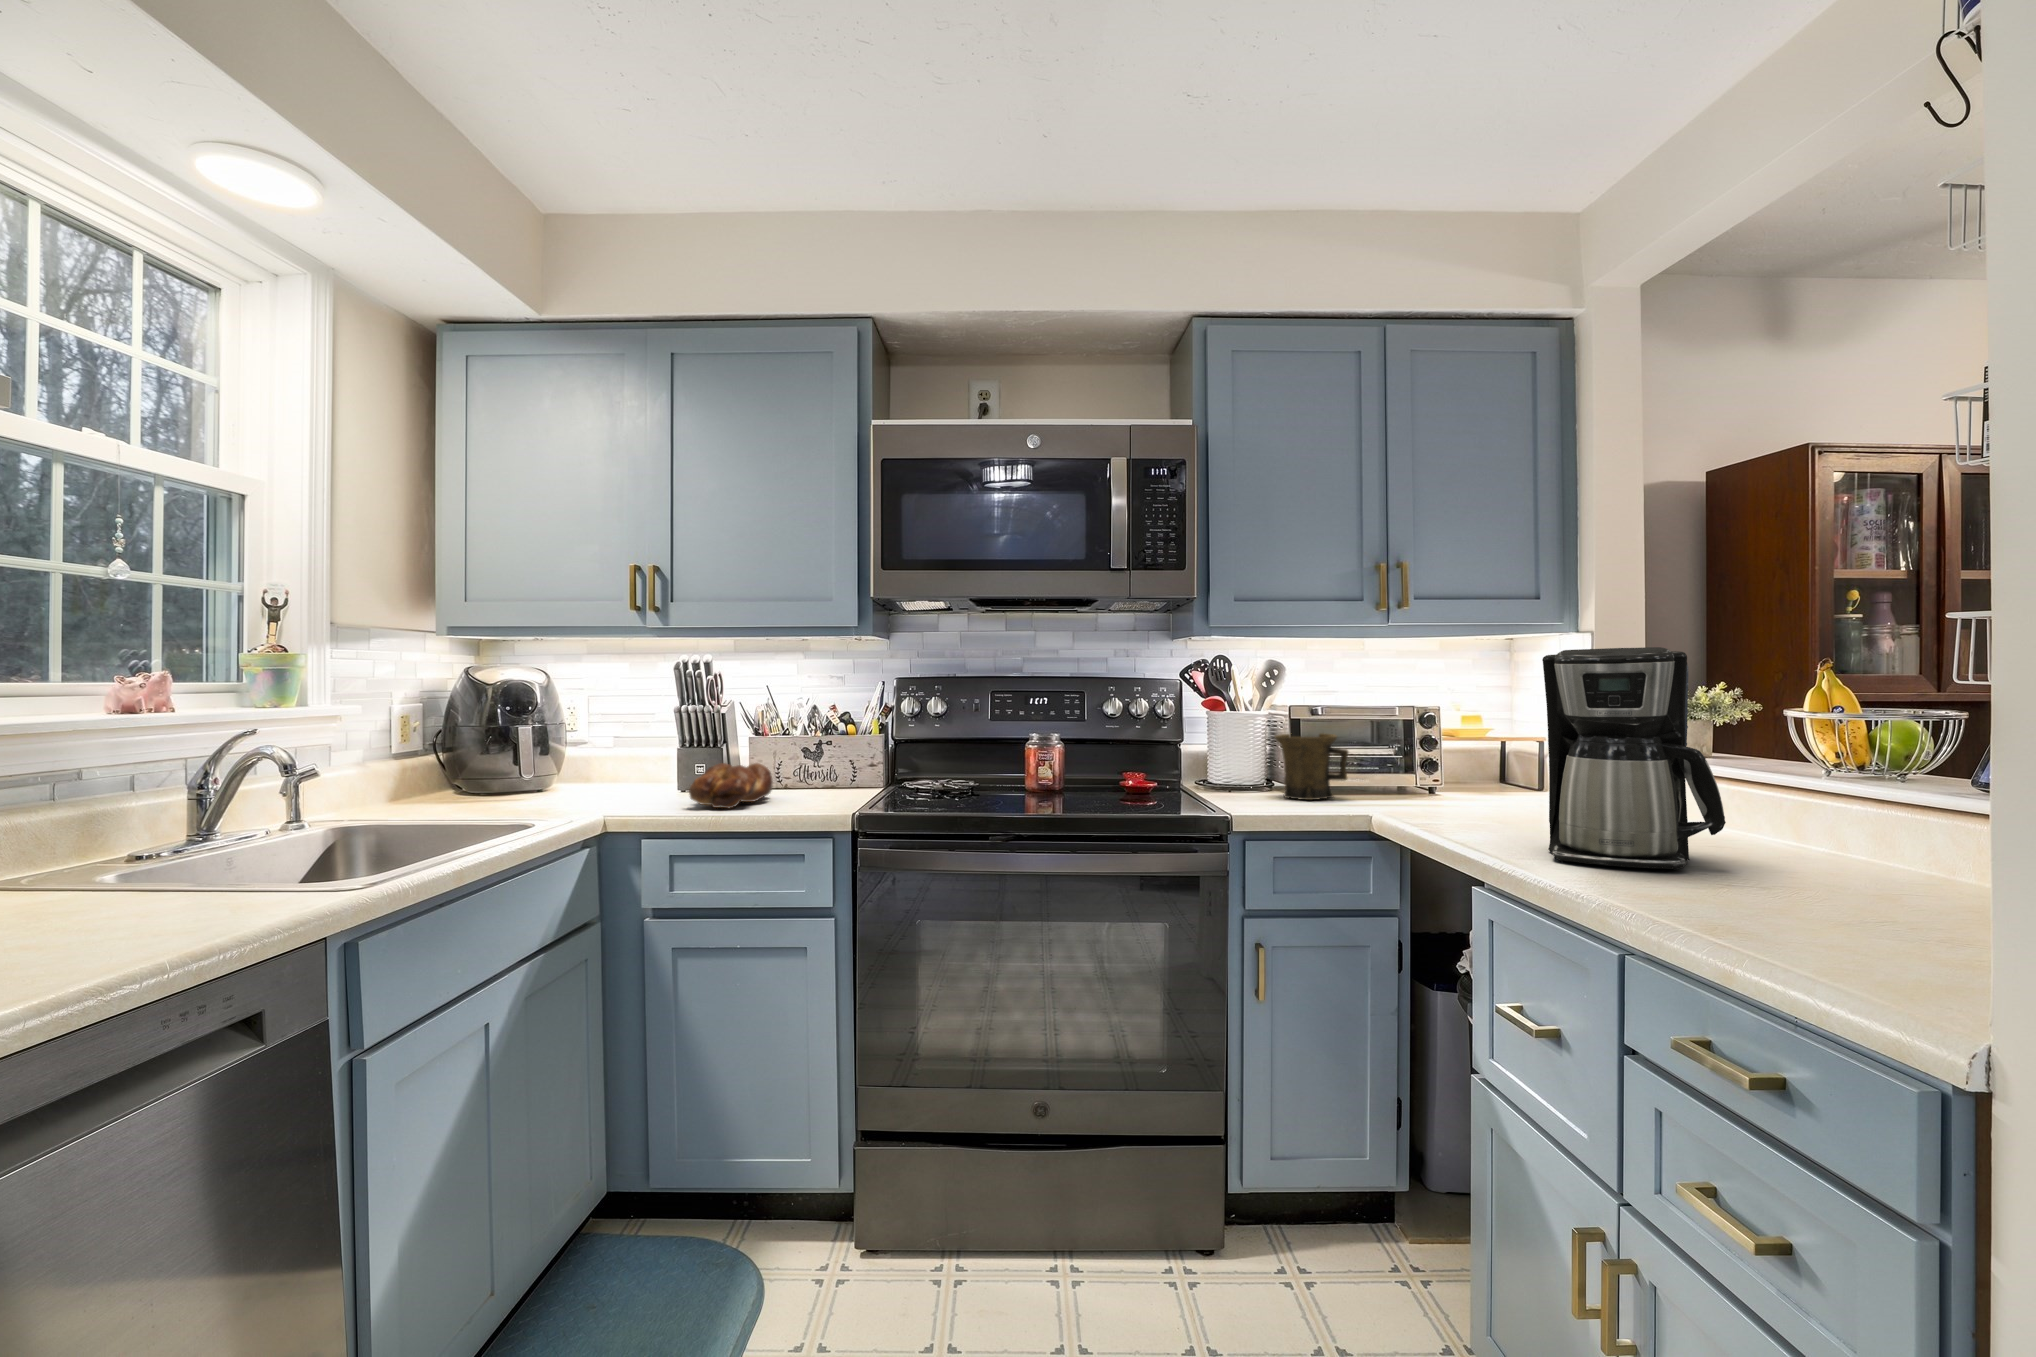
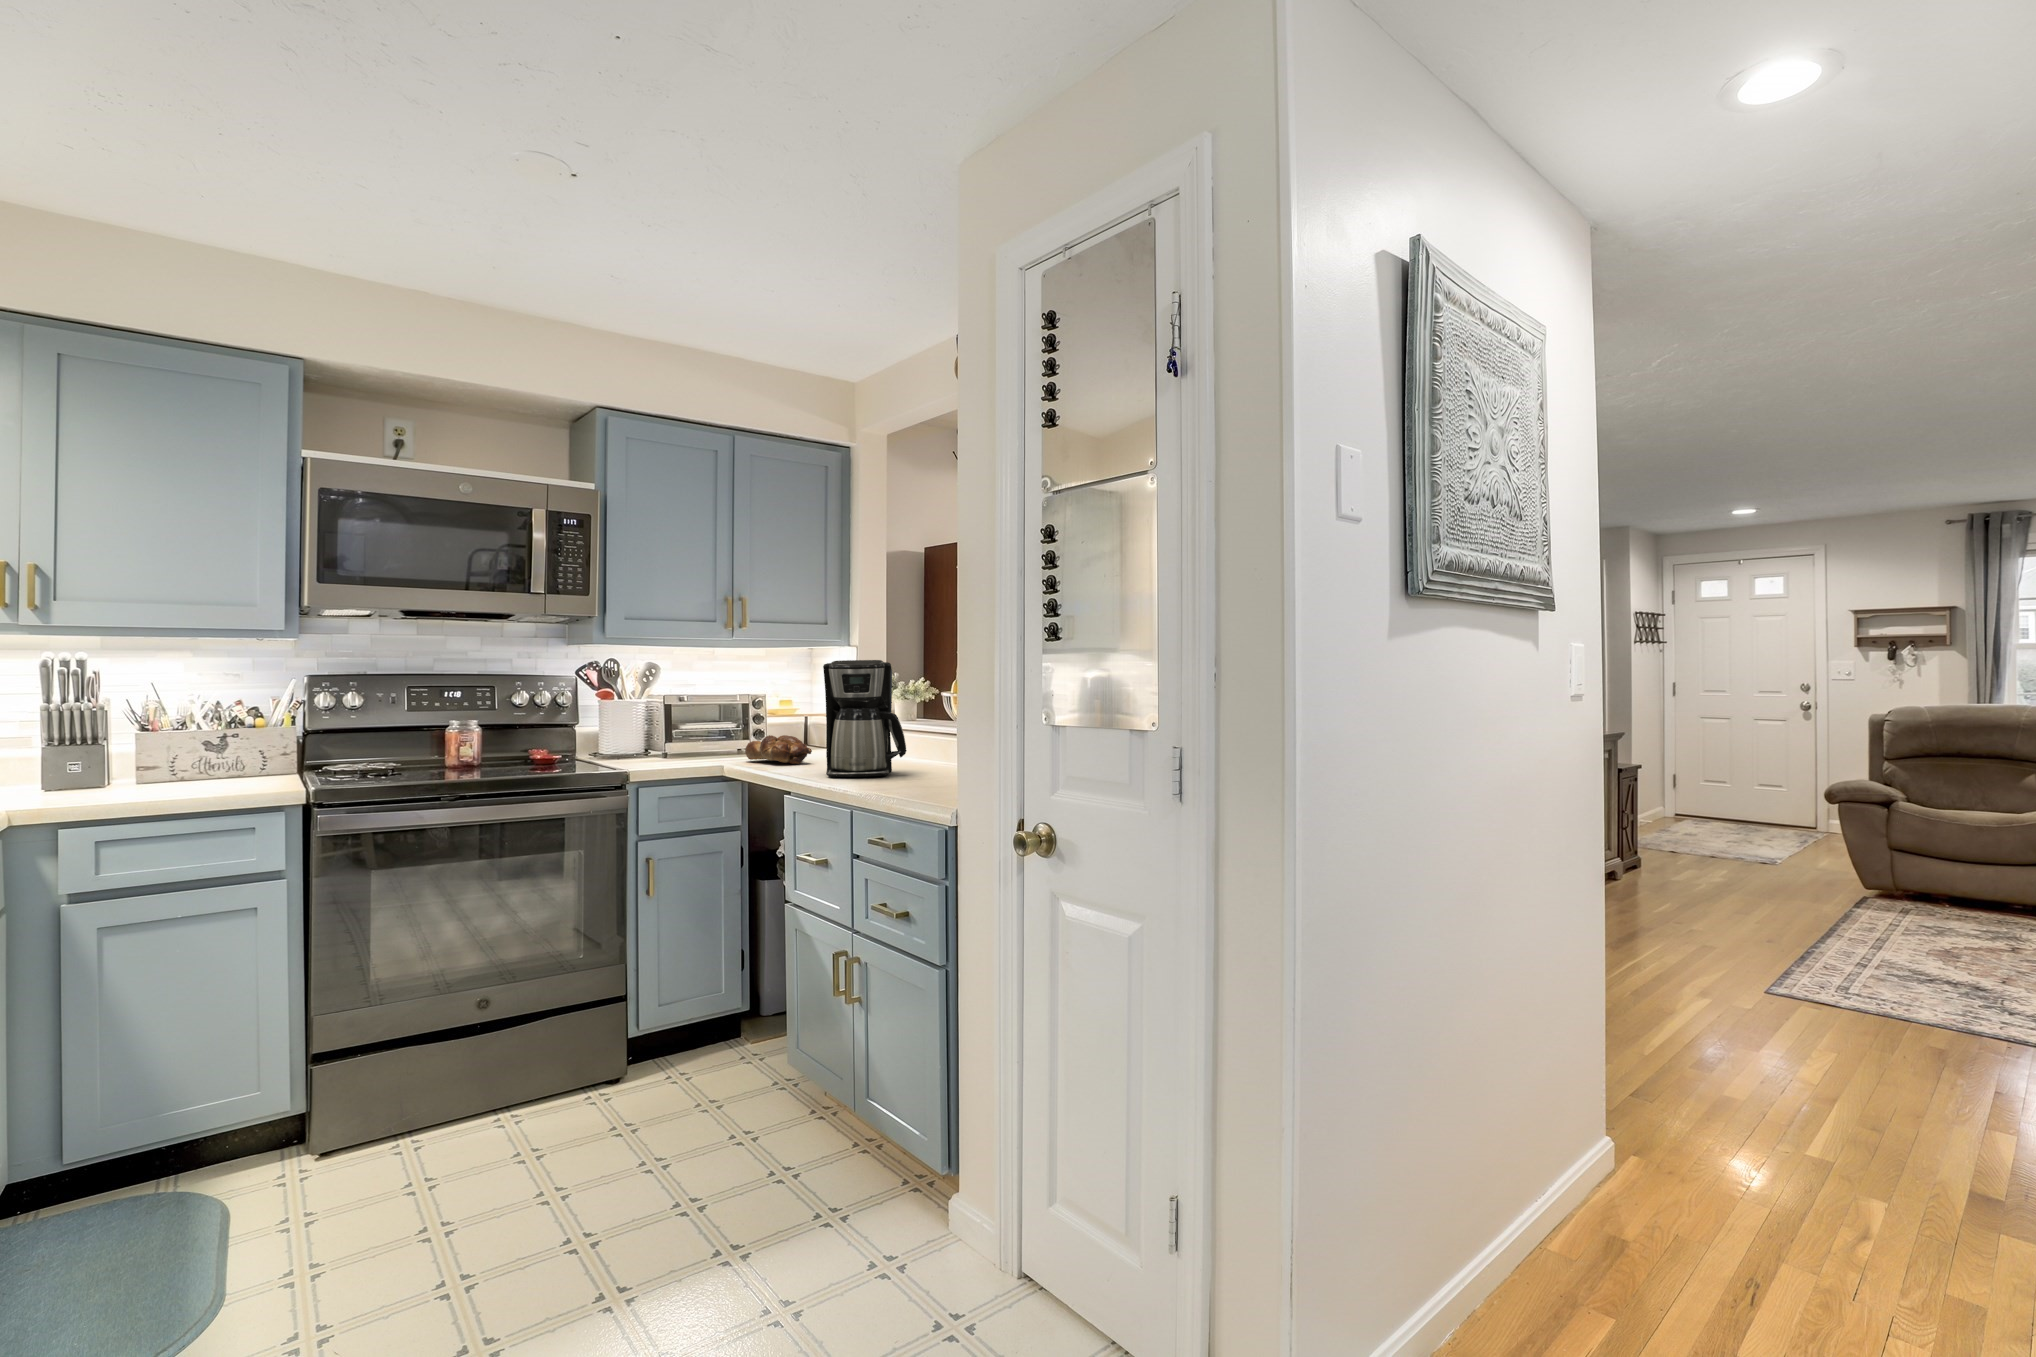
mug: present [1275,733,1349,800] -> none [654,715,707,762]
bread loaf: present [689,763,773,808] -> present [745,735,812,764]

